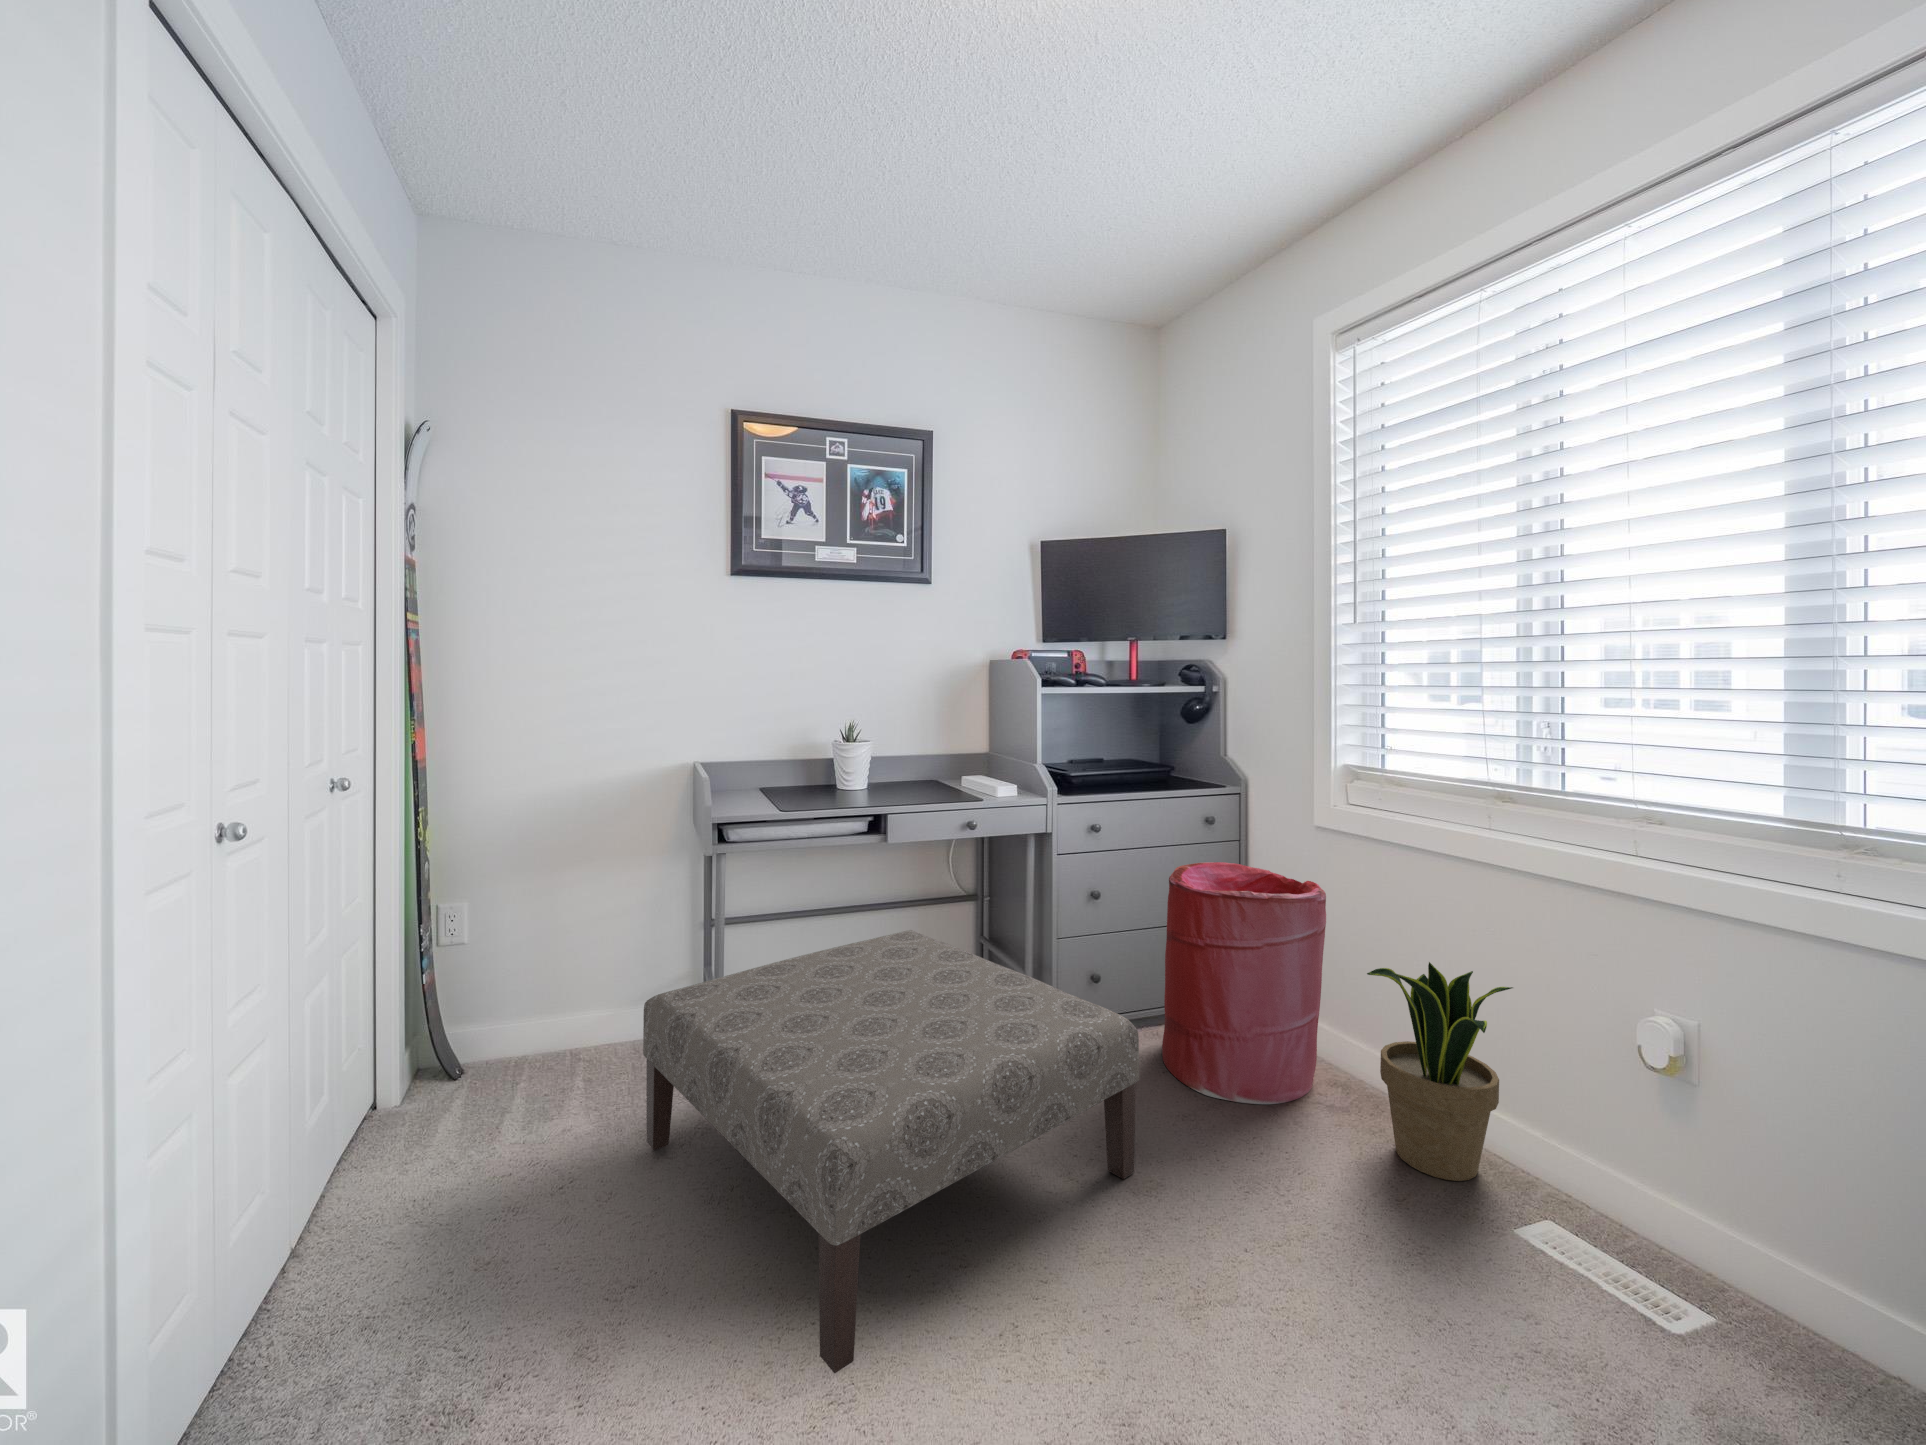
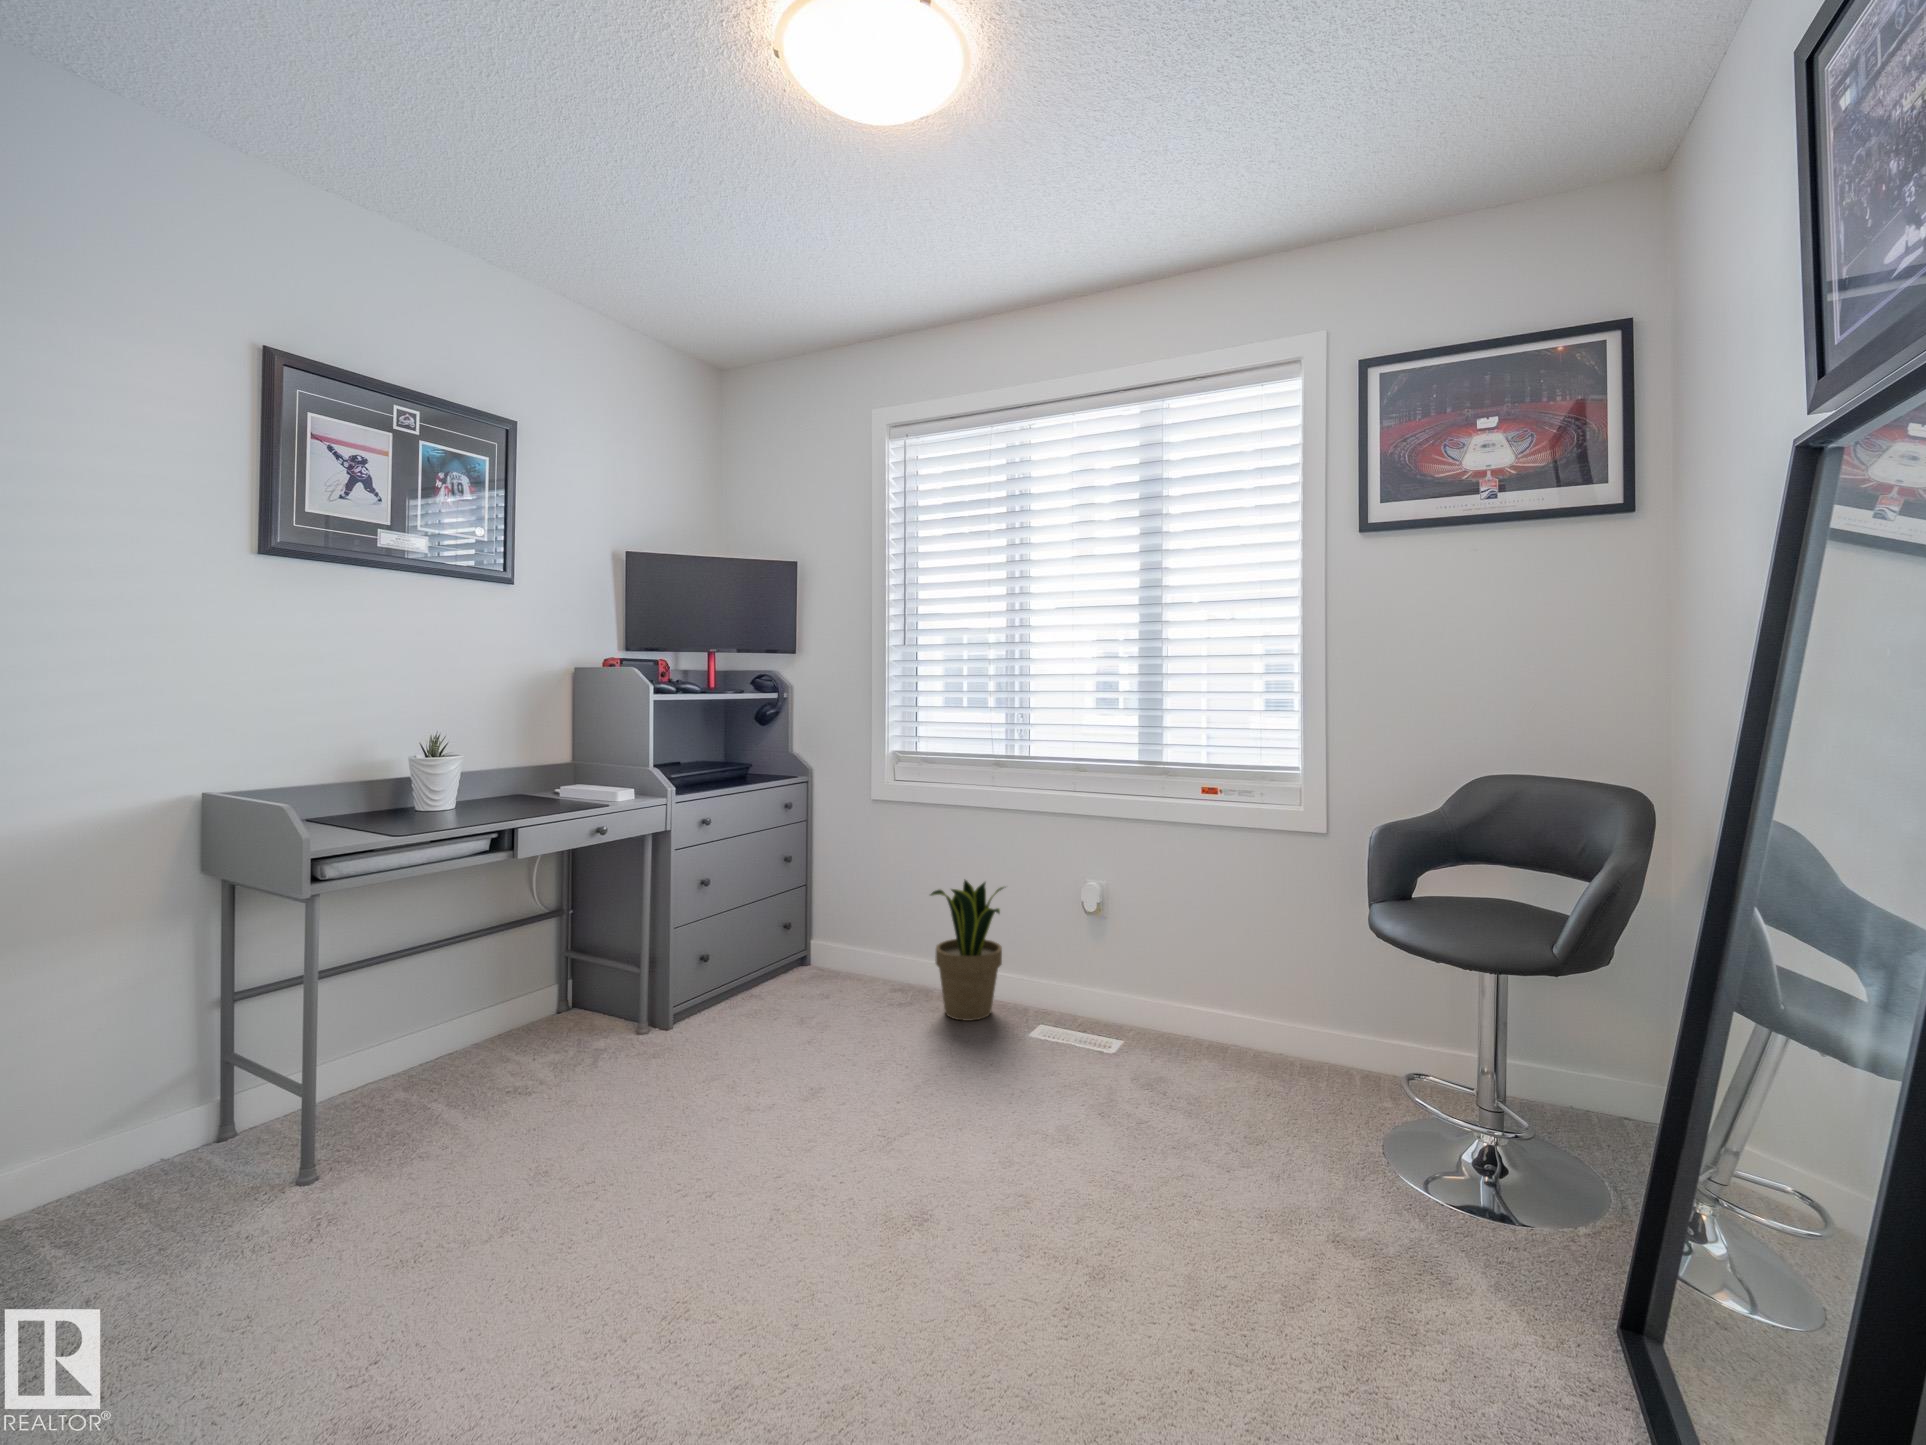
laundry hamper: present [1162,862,1326,1104] -> none [766,839,889,1023]
ottoman: present [643,930,1139,1373] -> none [263,944,798,1267]

